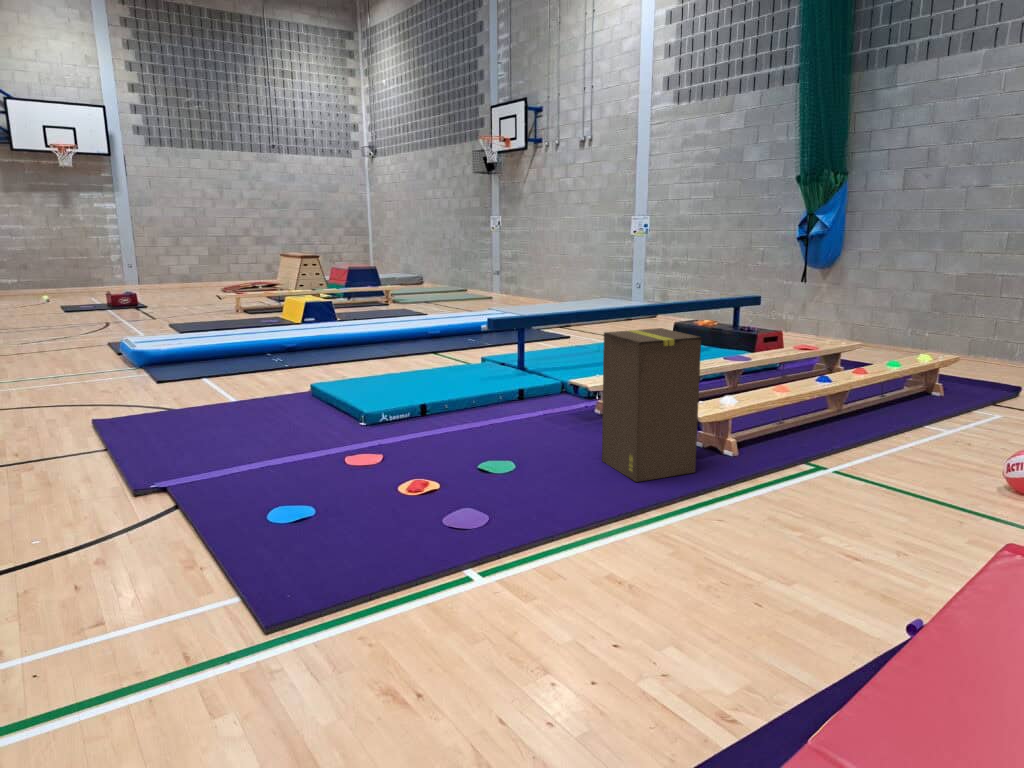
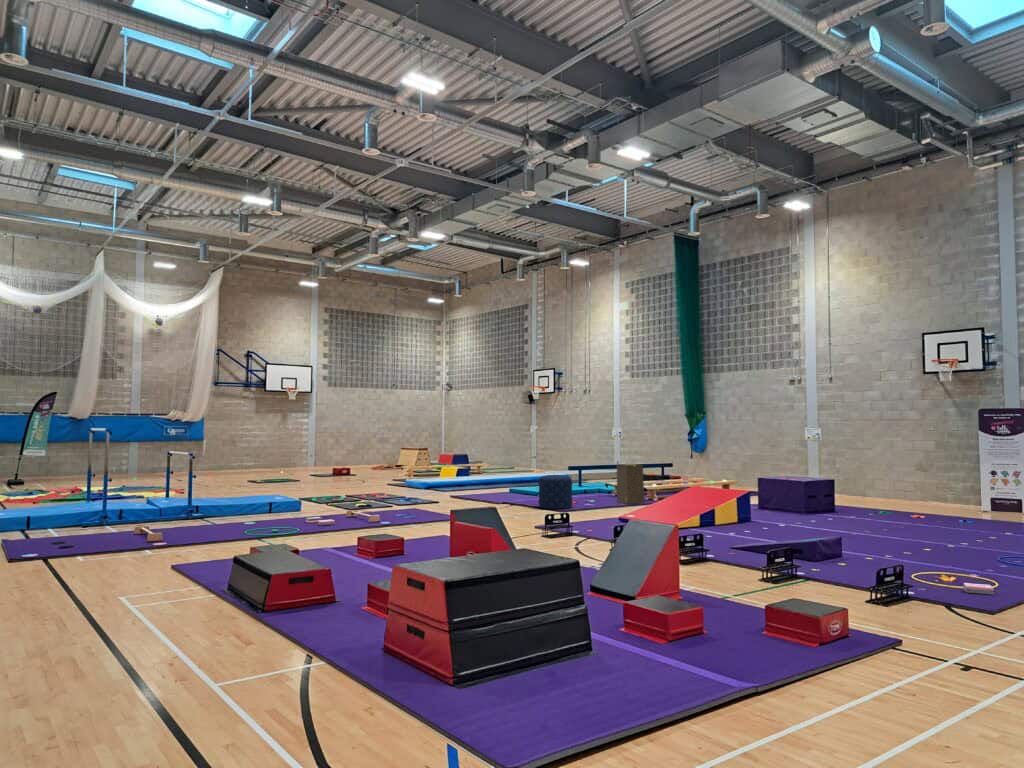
pouf: none [244,392,396,559] -> present [539,475,573,509]

